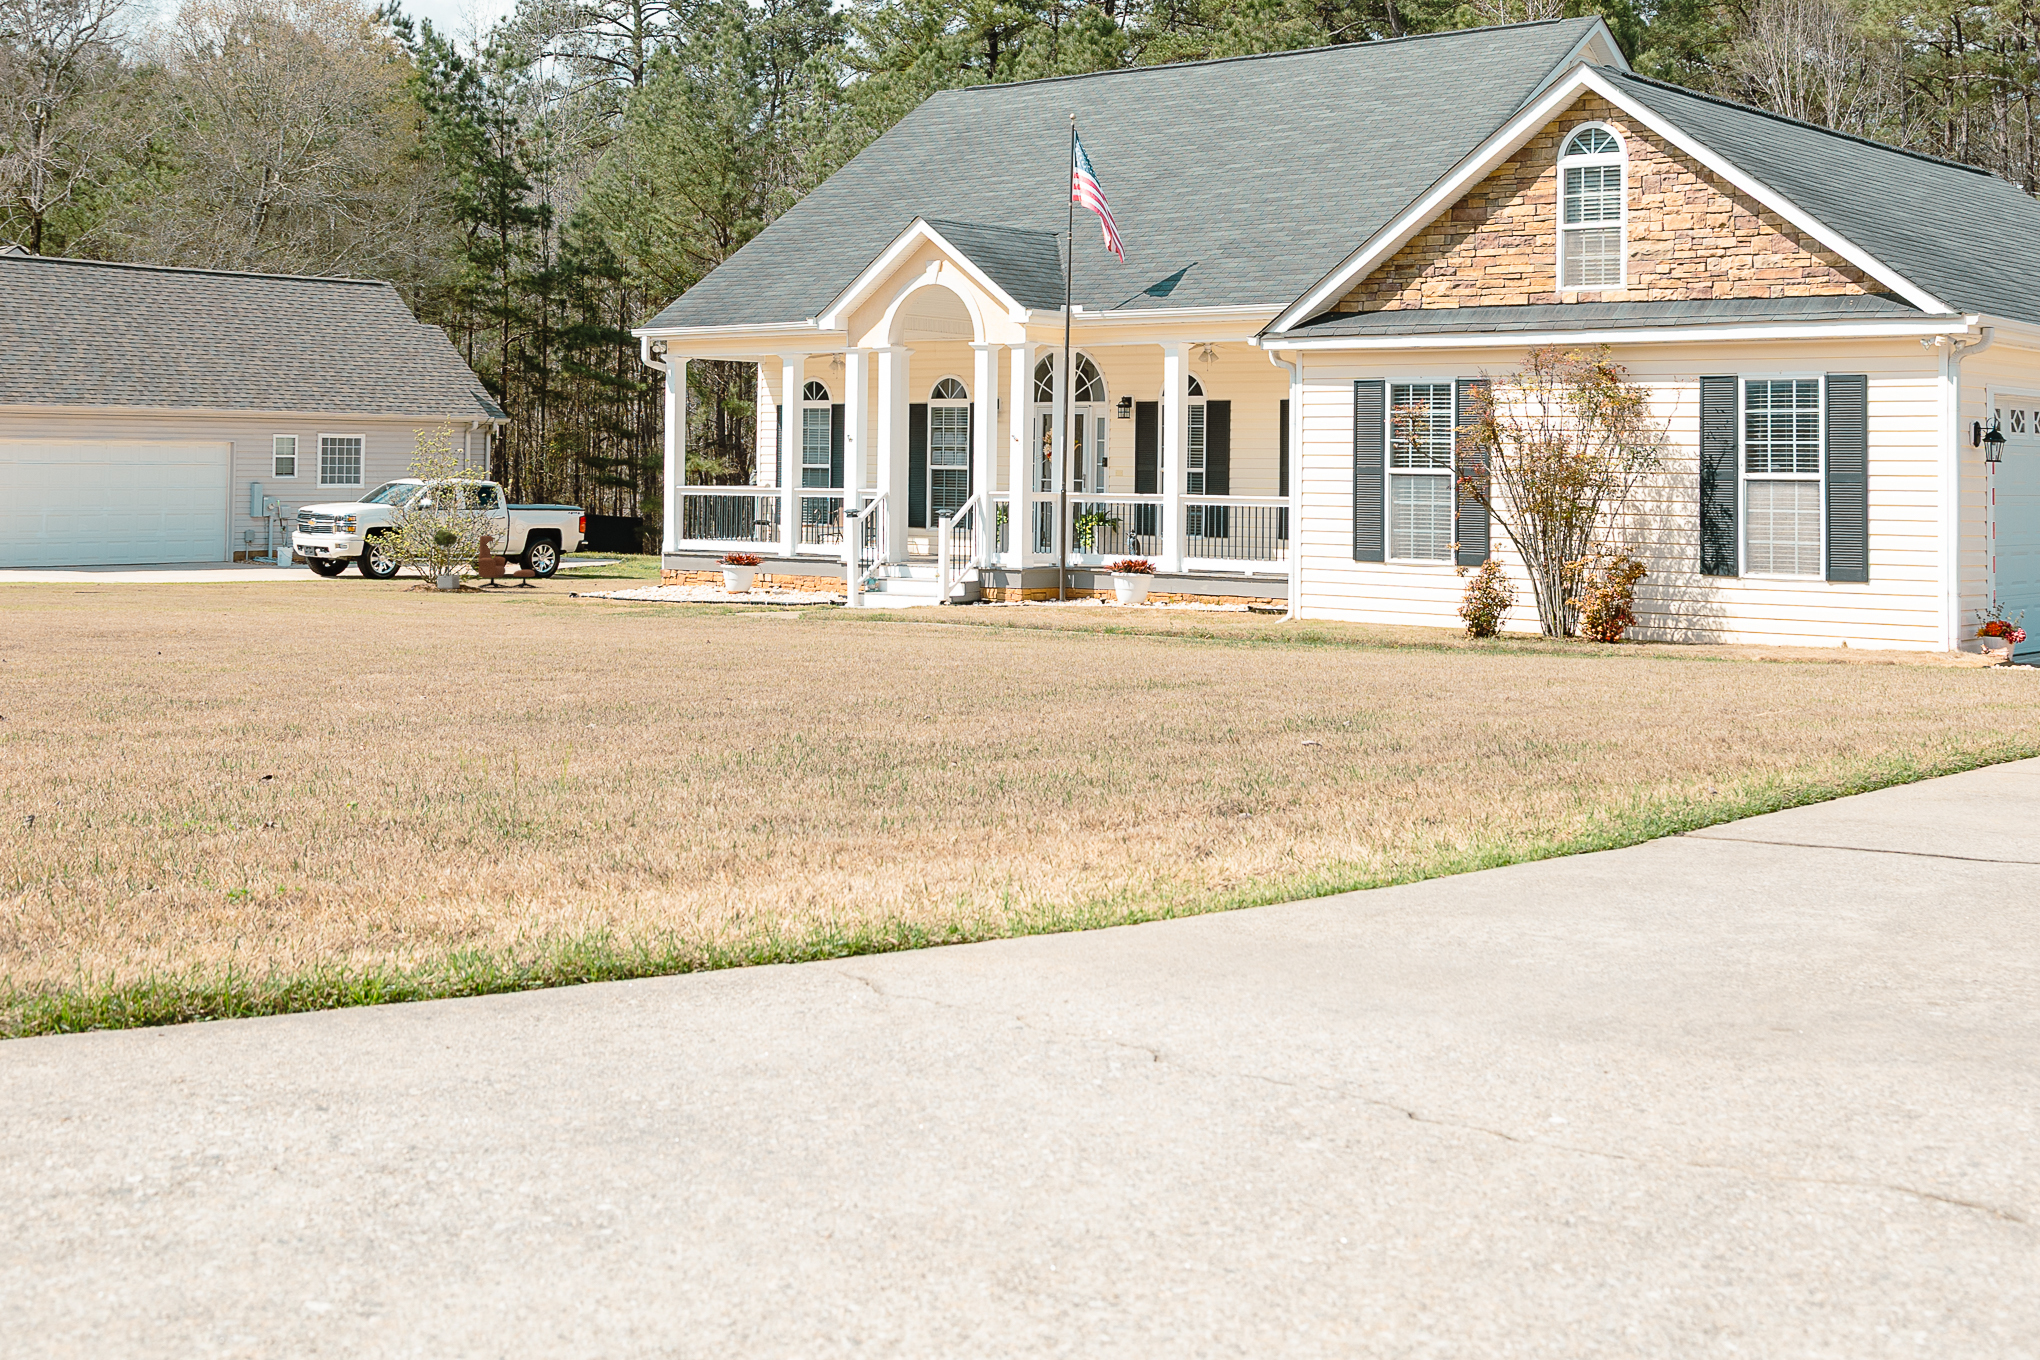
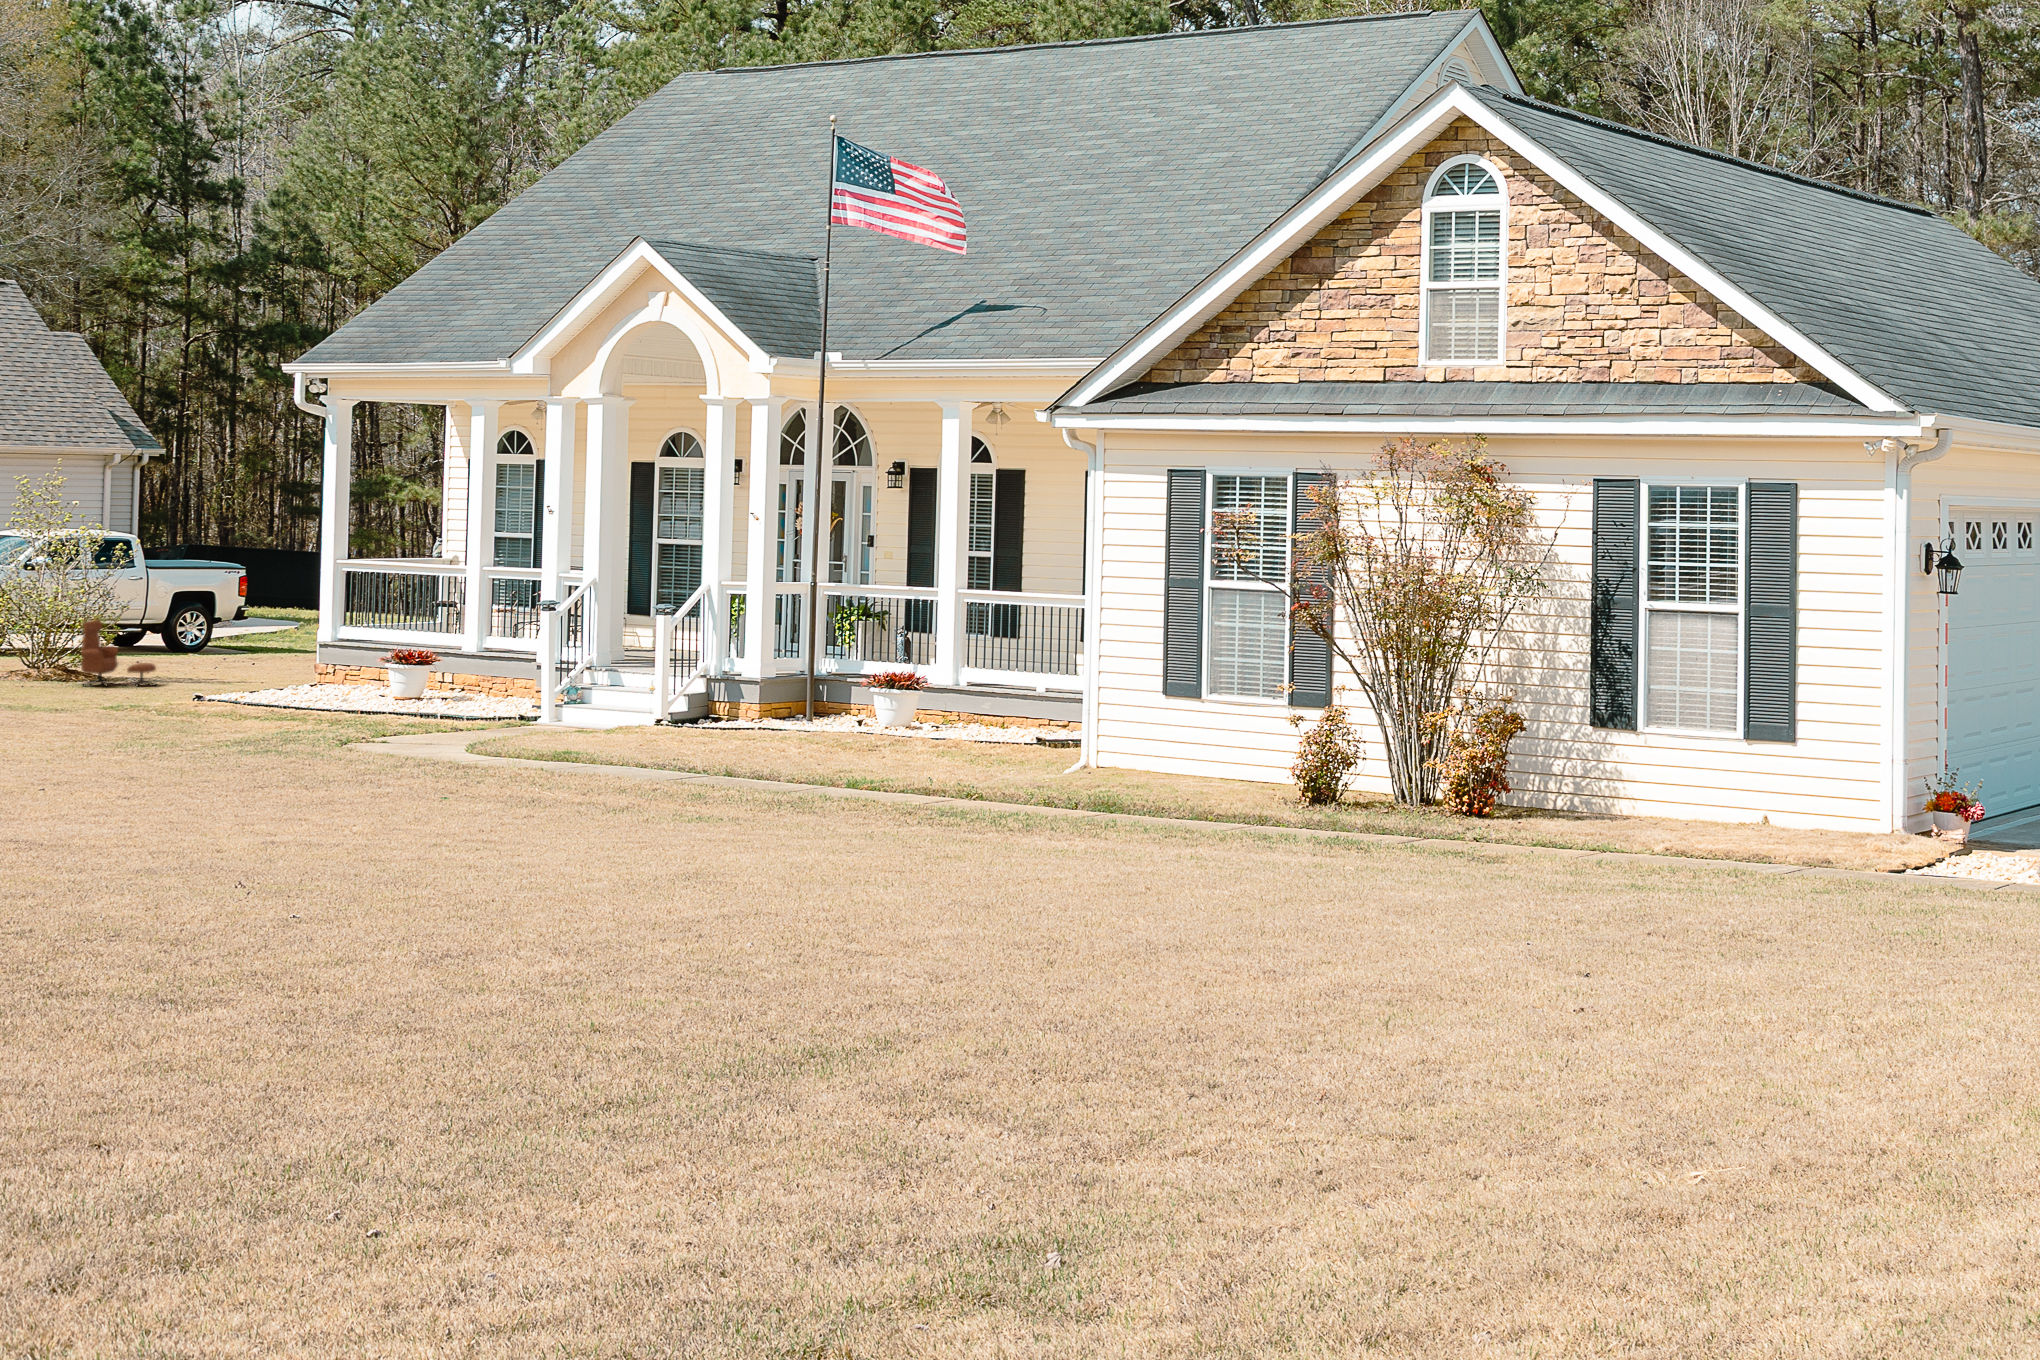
potted tree: present [434,530,459,588] -> none [22,614,56,689]

